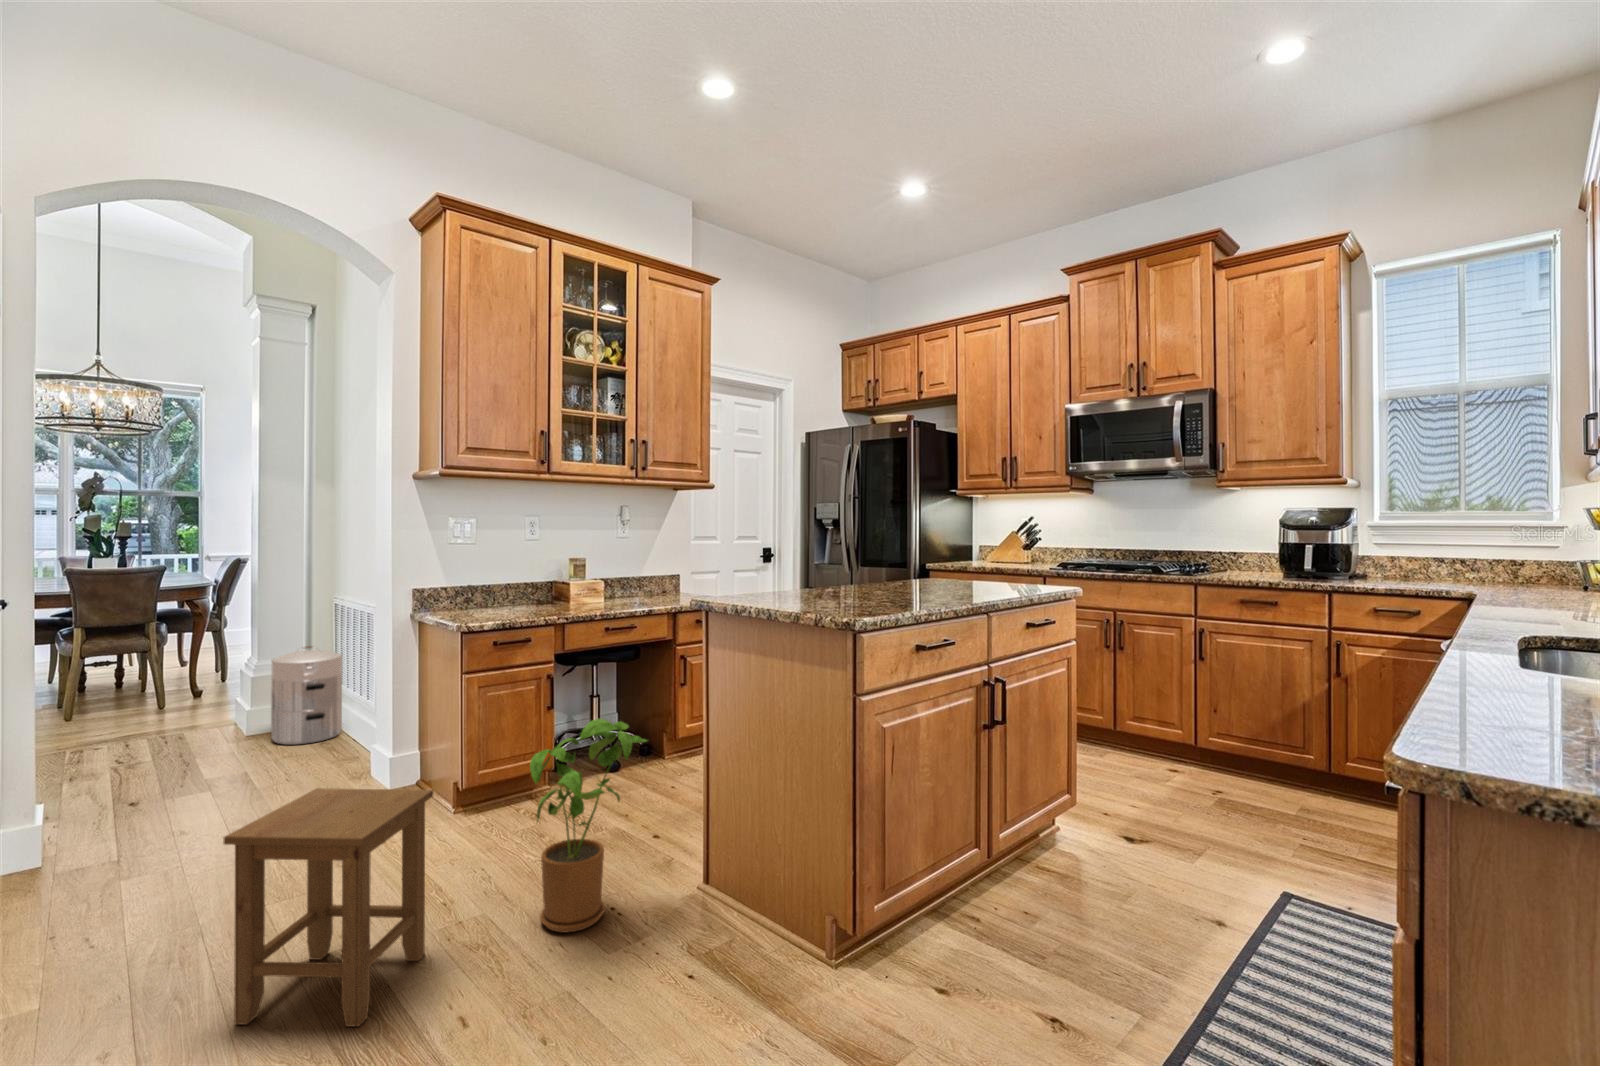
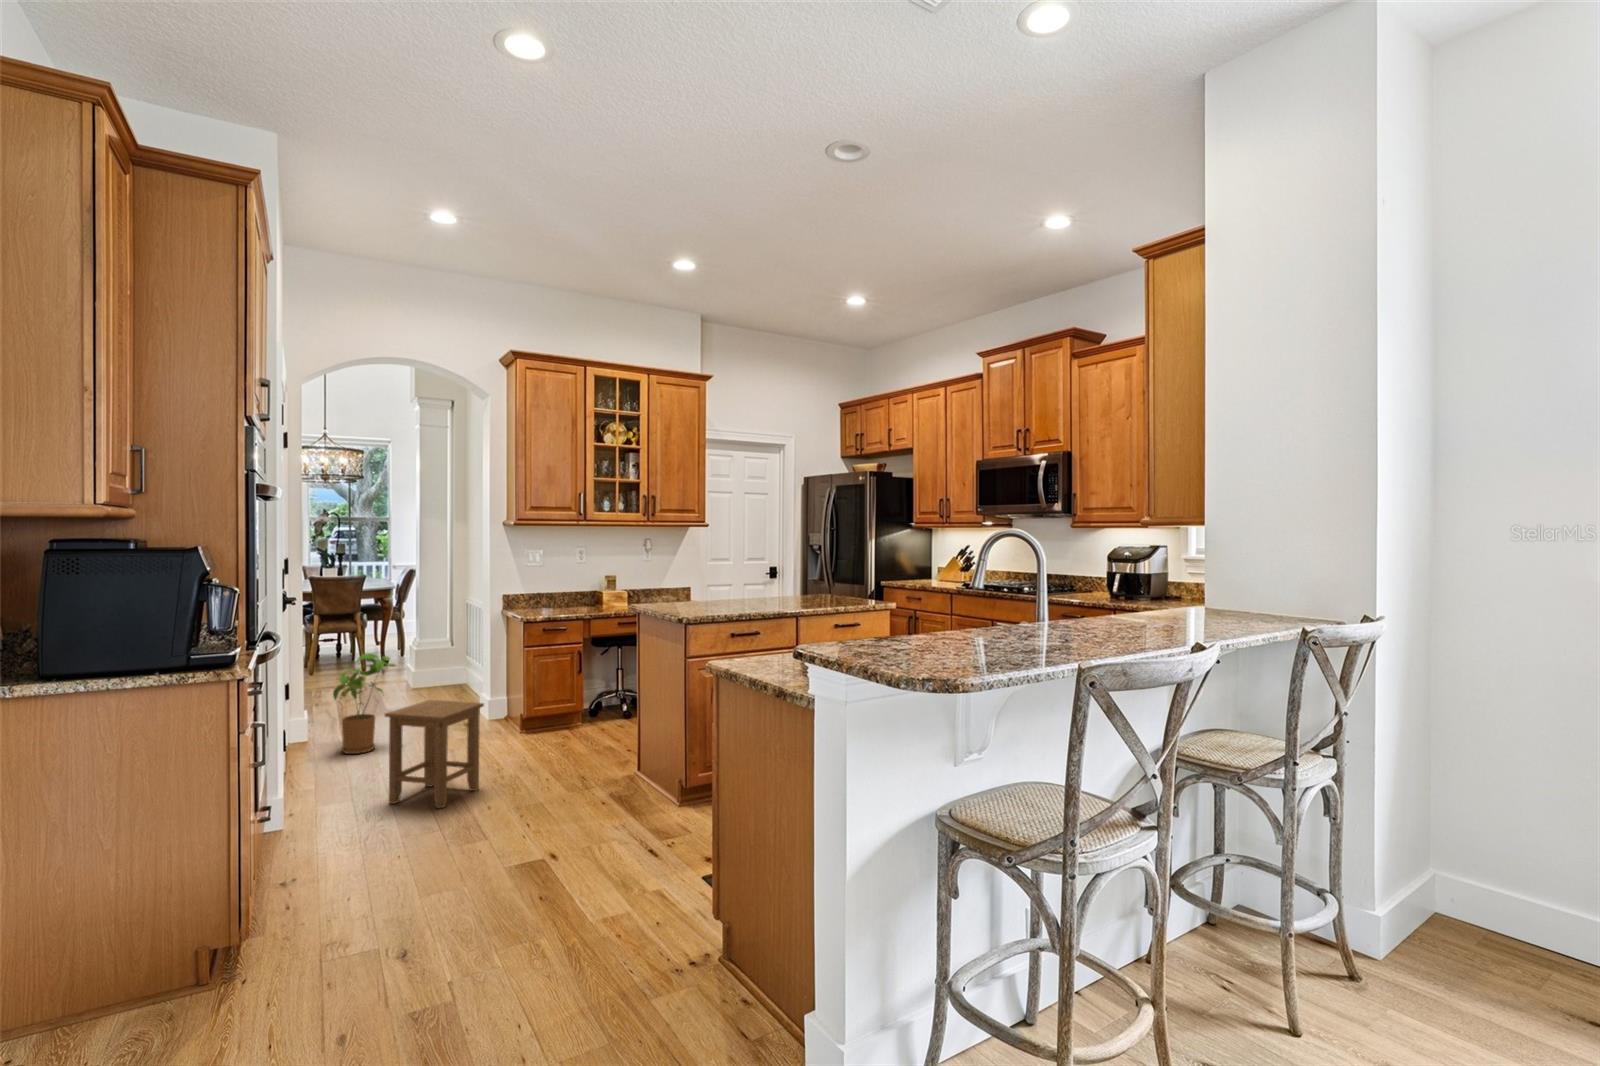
waste bin: present [271,646,342,745] -> none [426,631,469,695]
house plant: present [530,719,647,932] -> present [333,653,396,754]

